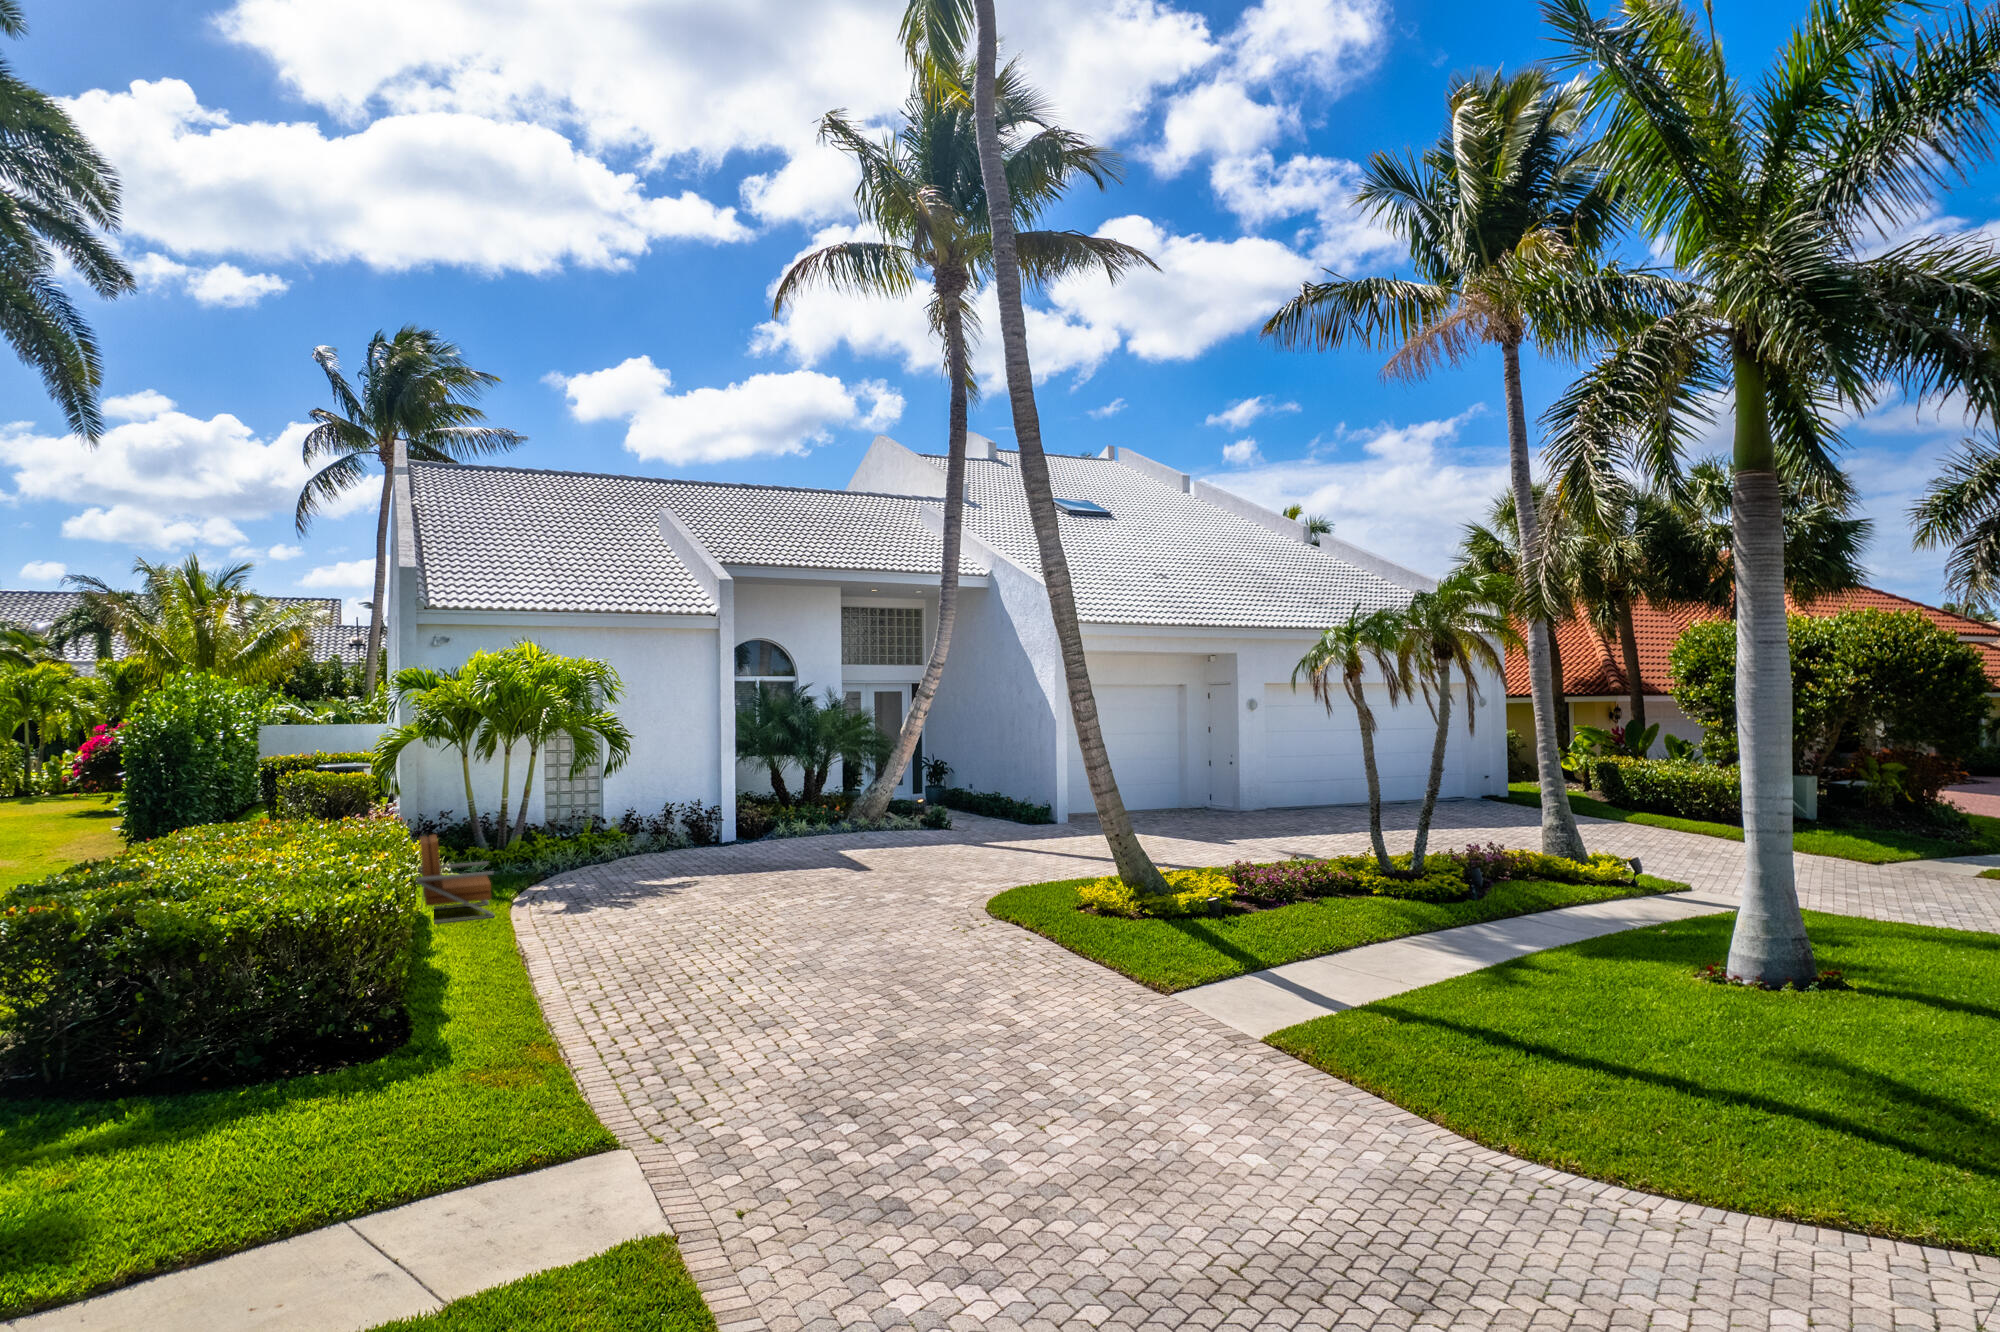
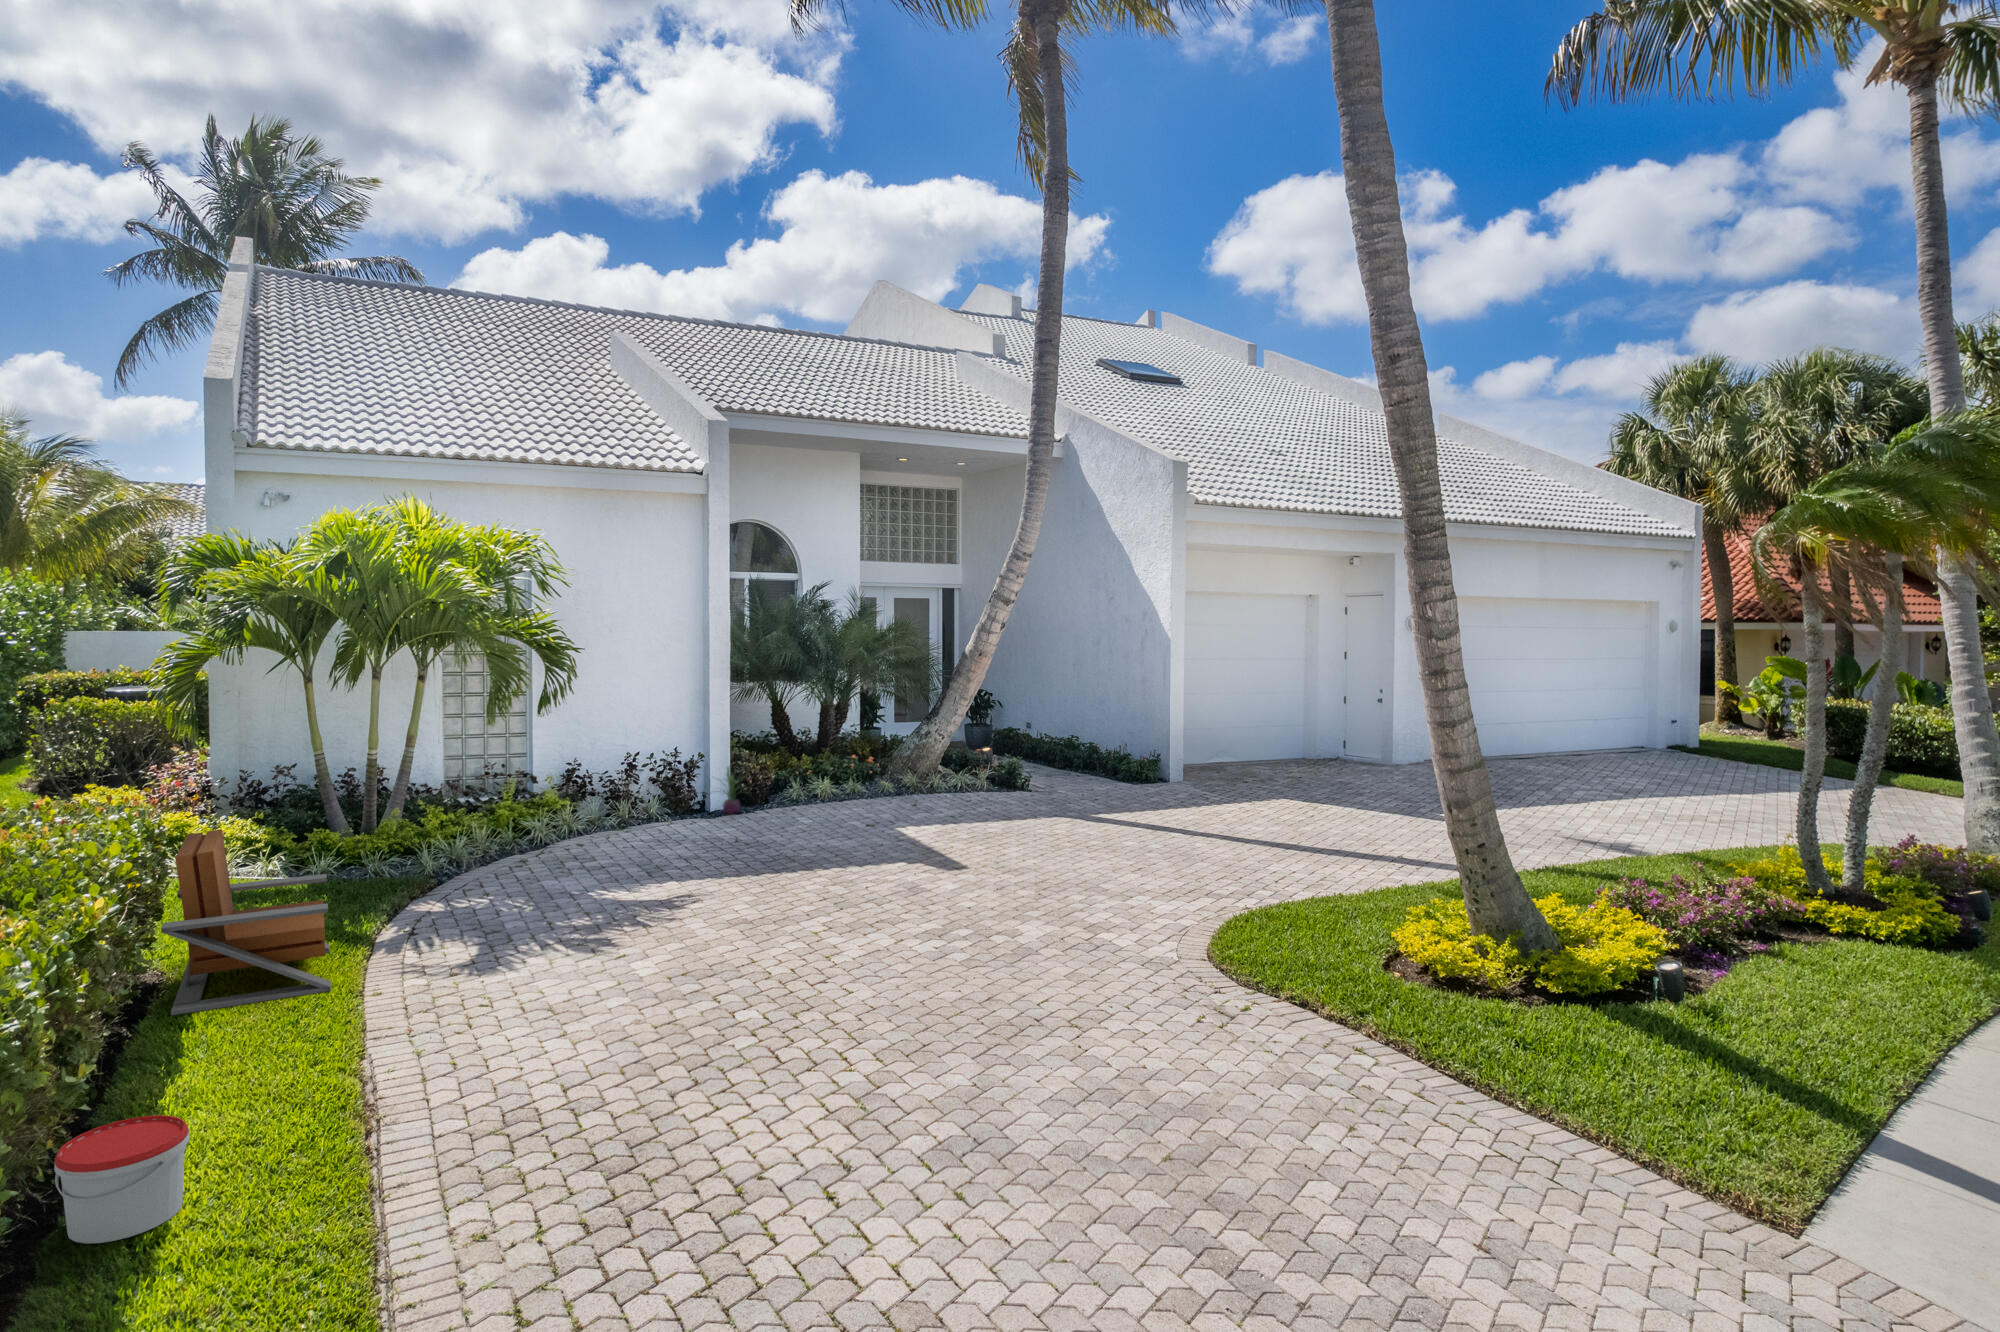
decorative plant: none [717,812,749,845] -> present [710,767,740,814]
bucket: none [406,935,456,979] -> present [54,1115,190,1244]

